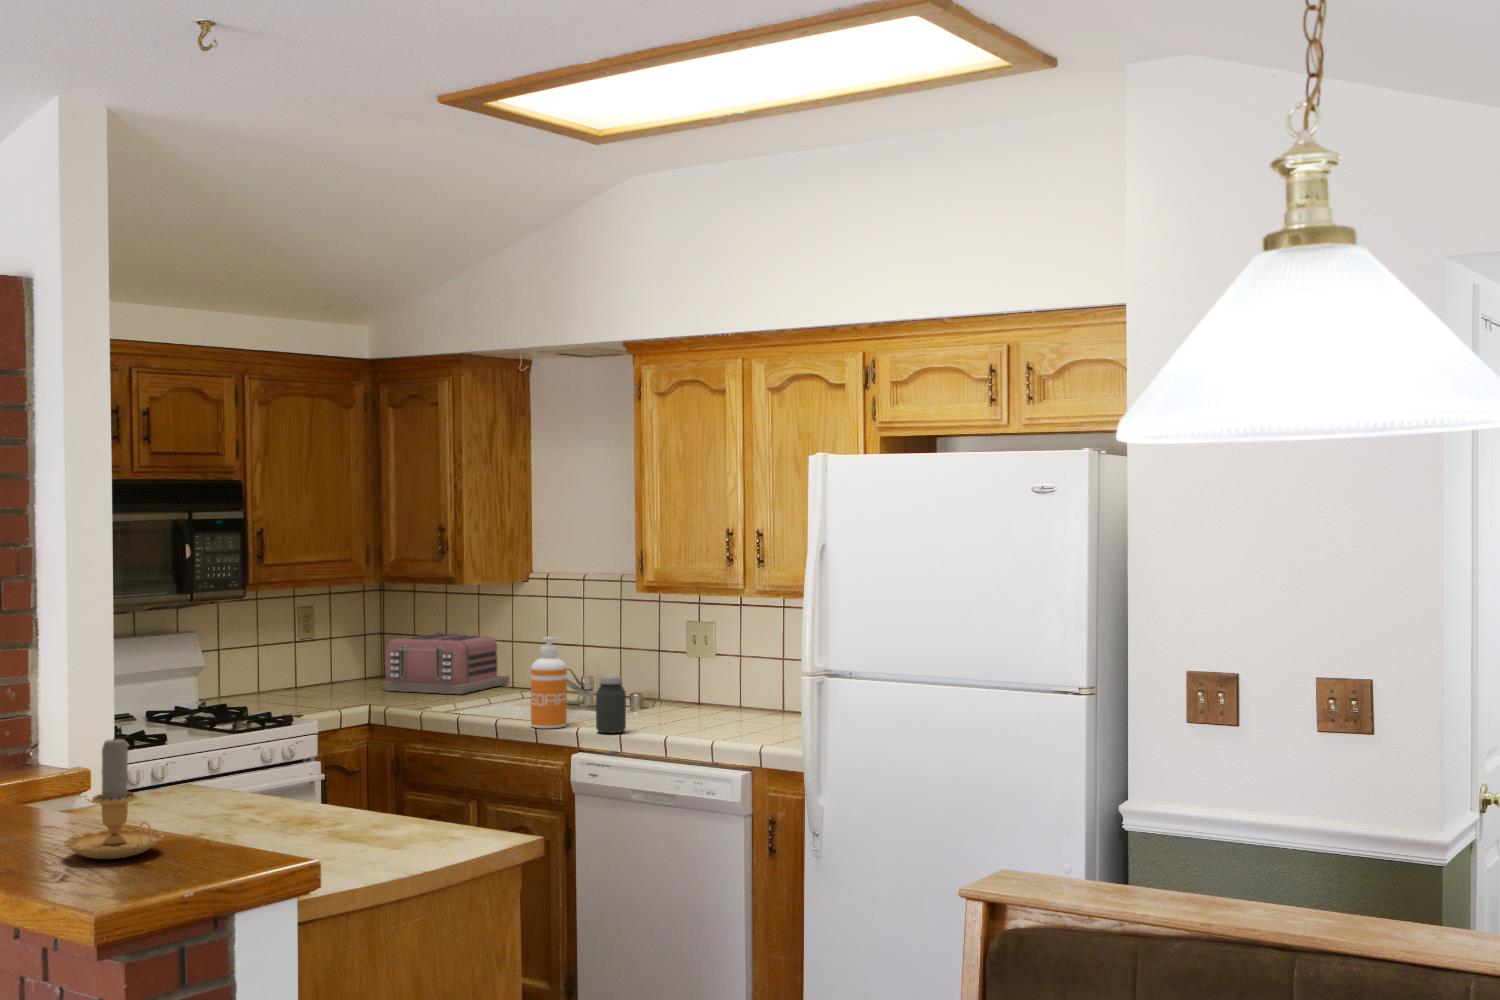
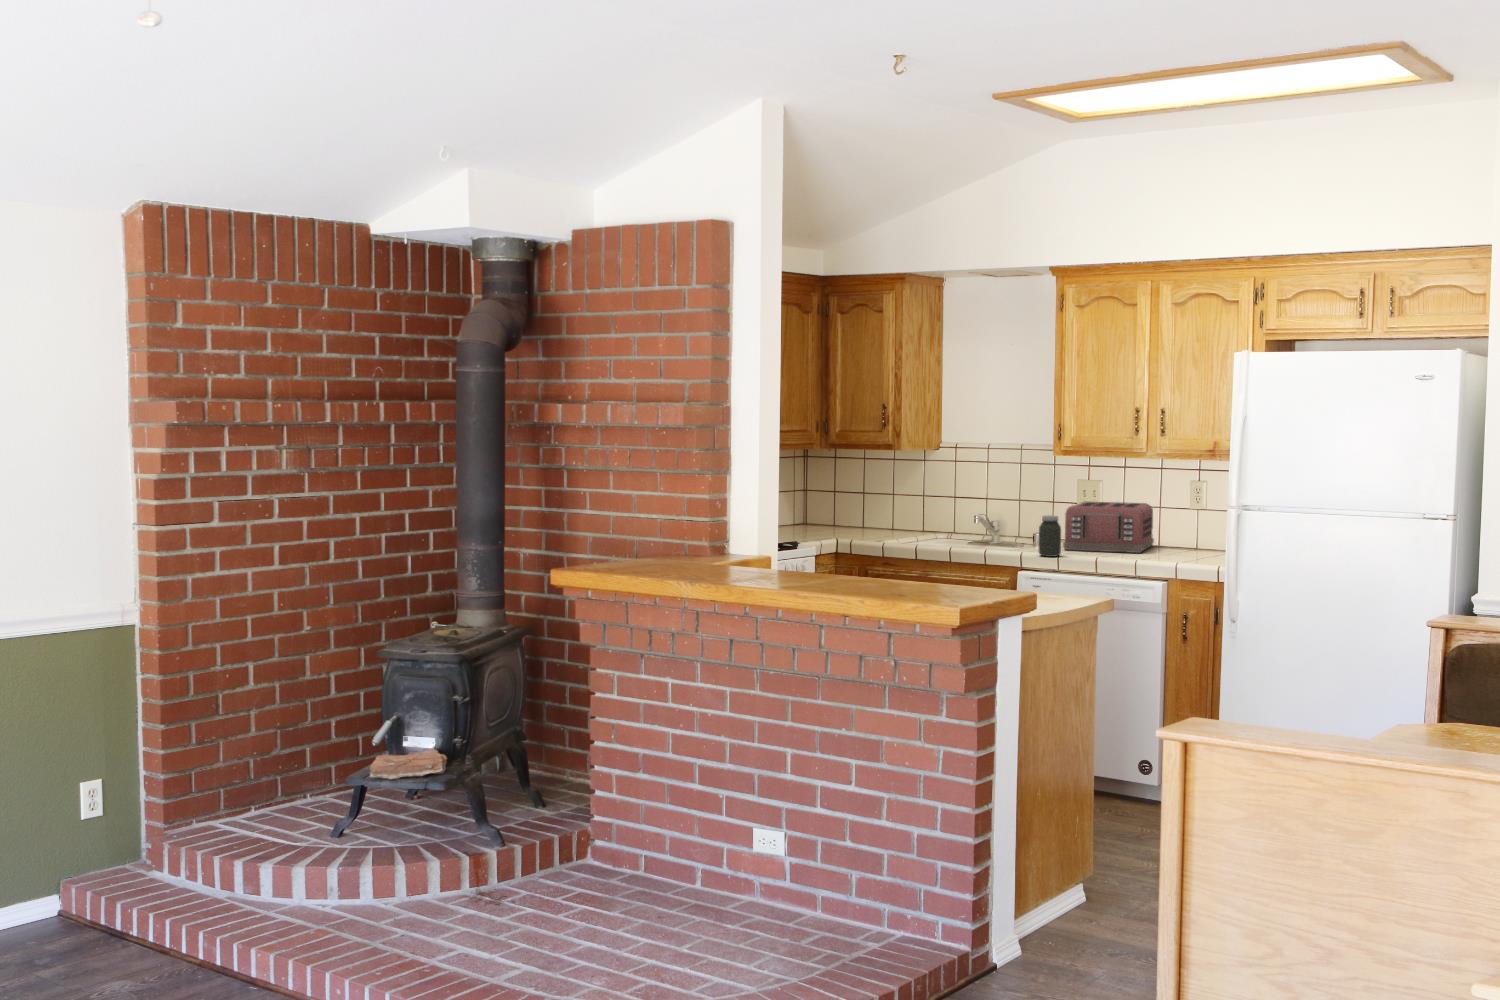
toaster: present [384,633,510,694] -> present [1063,501,1154,553]
soap dispenser: present [531,637,567,728] -> none [984,487,1011,554]
candle: present [64,738,164,859] -> none [914,522,976,595]

